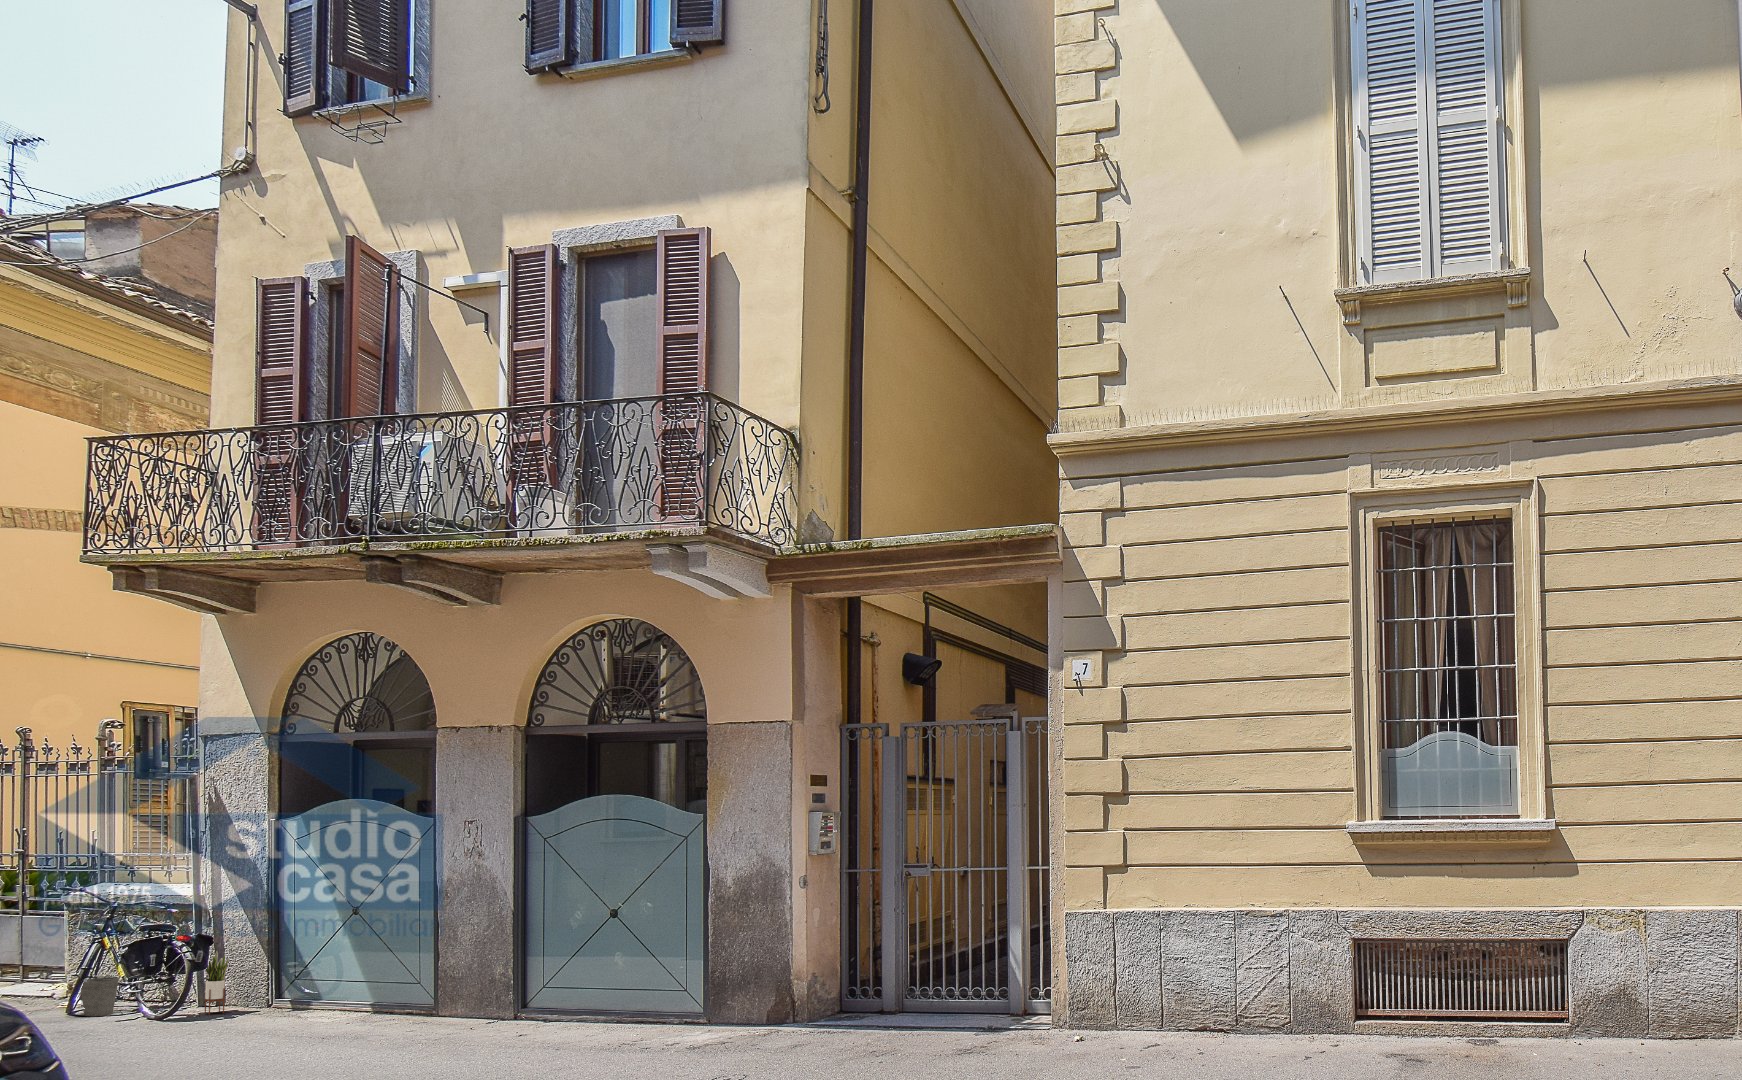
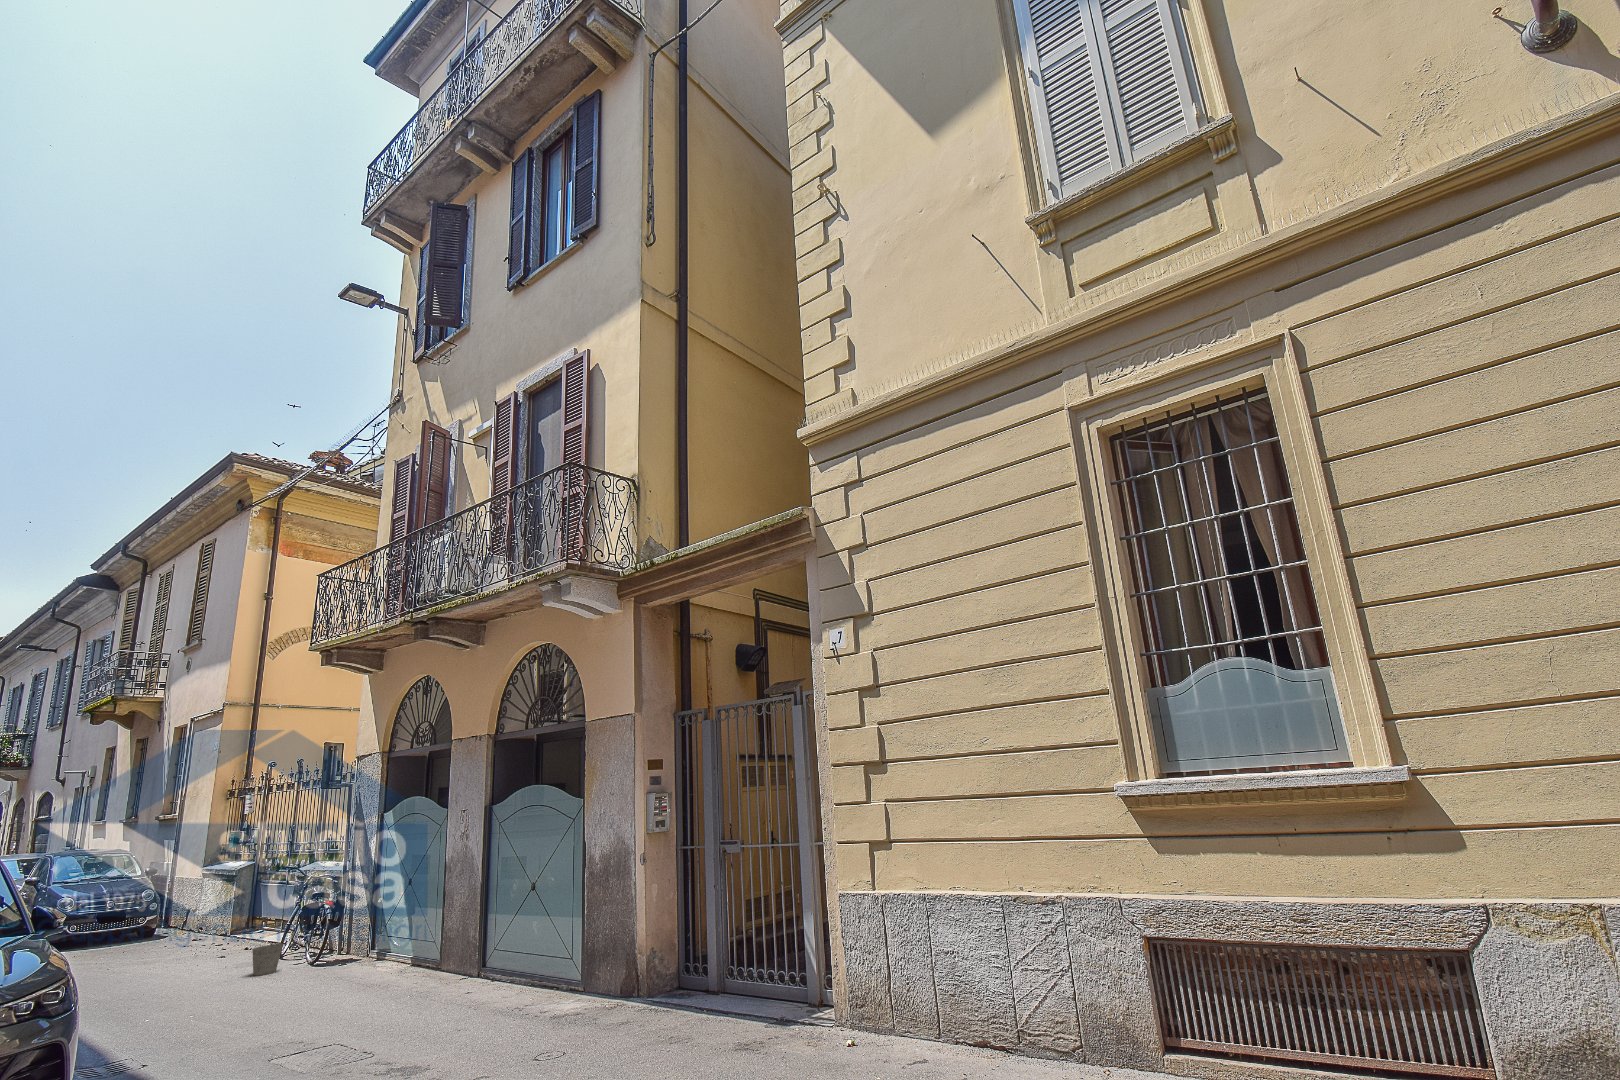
potted plant: present [205,951,229,1014] -> none [317,925,338,975]

